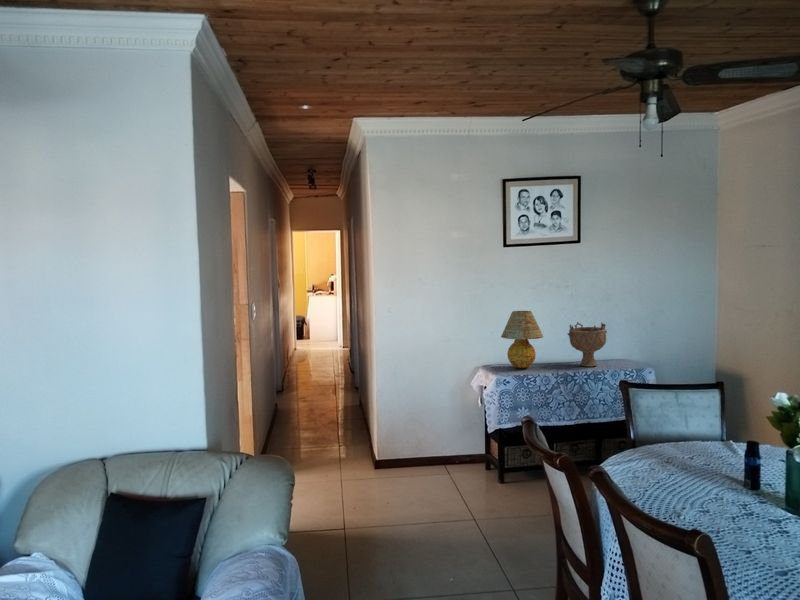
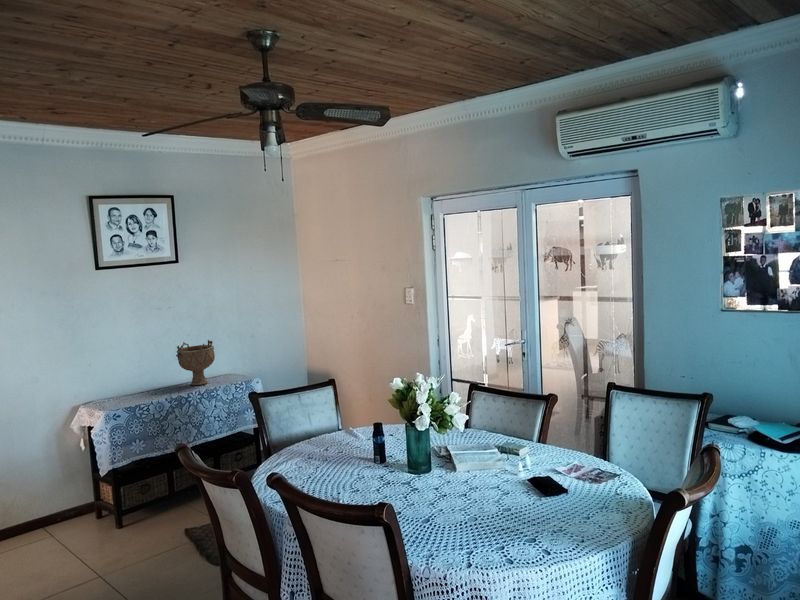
table lamp: present [501,311,543,368] -> none [103,337,152,399]

